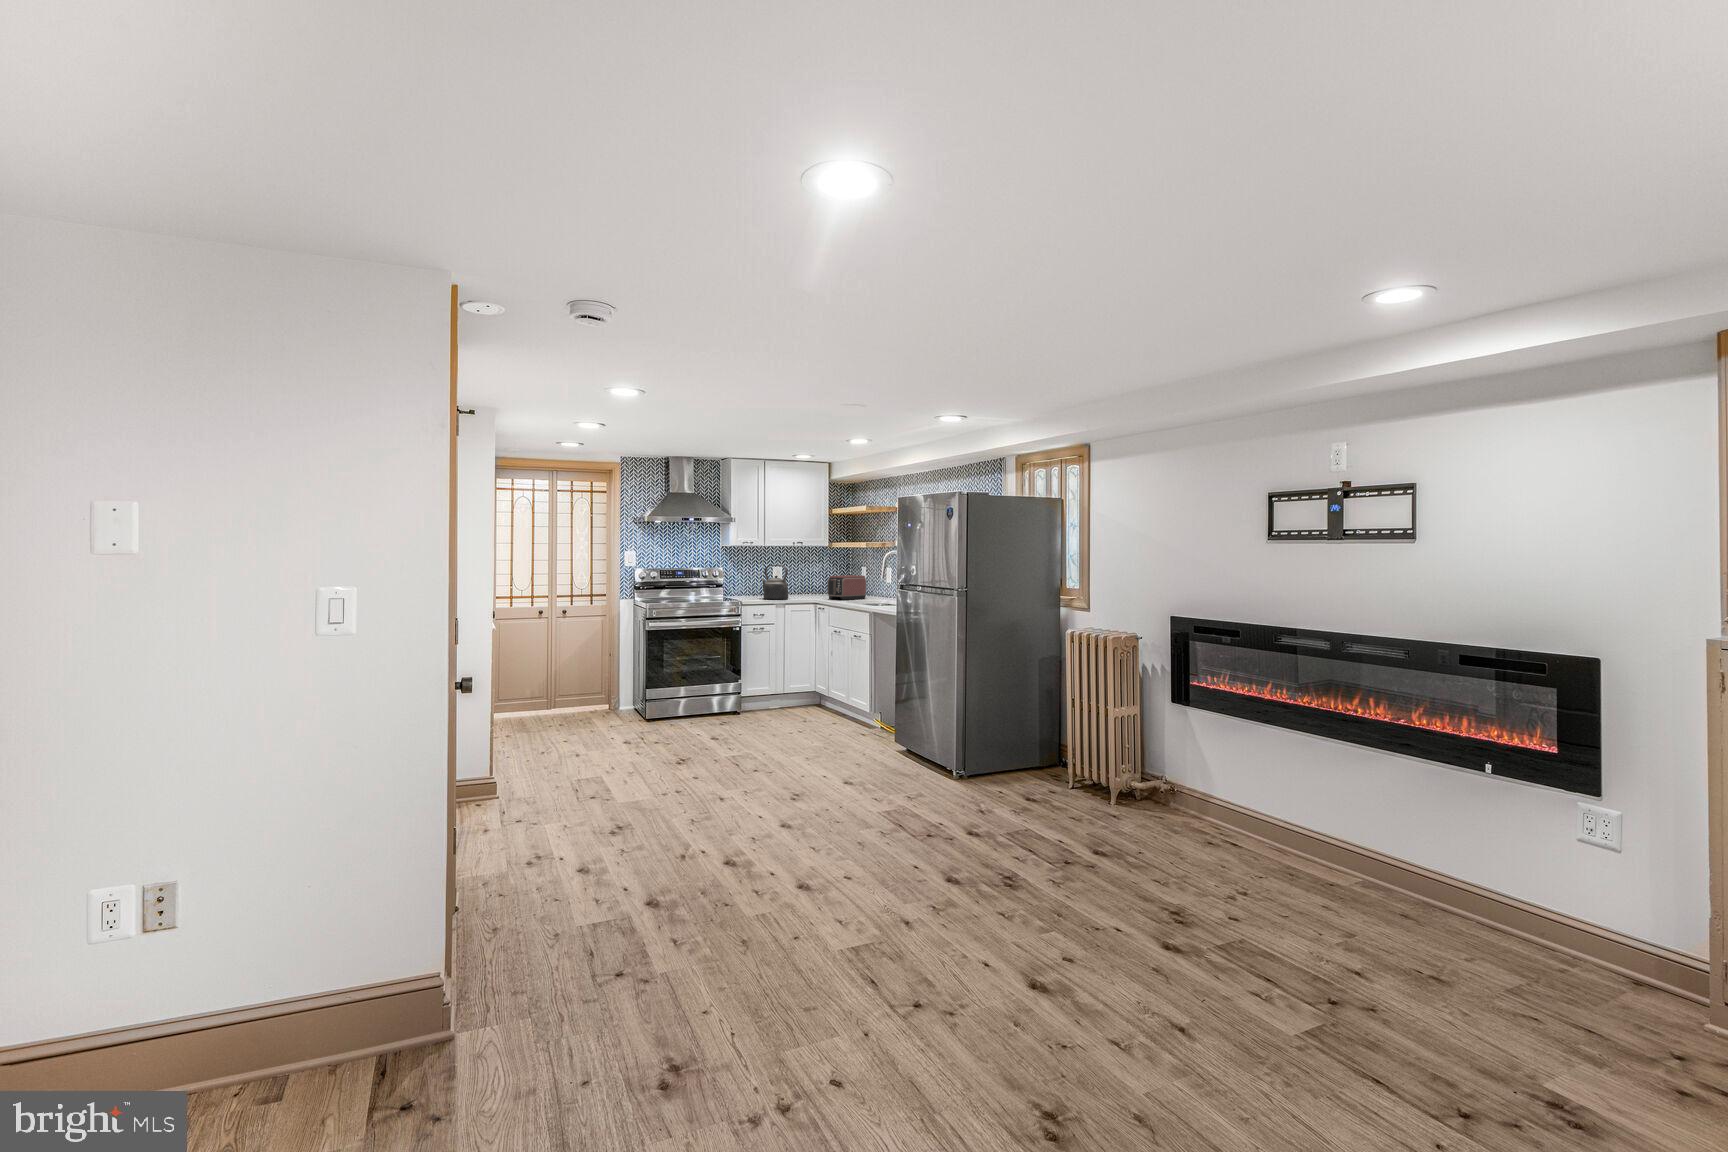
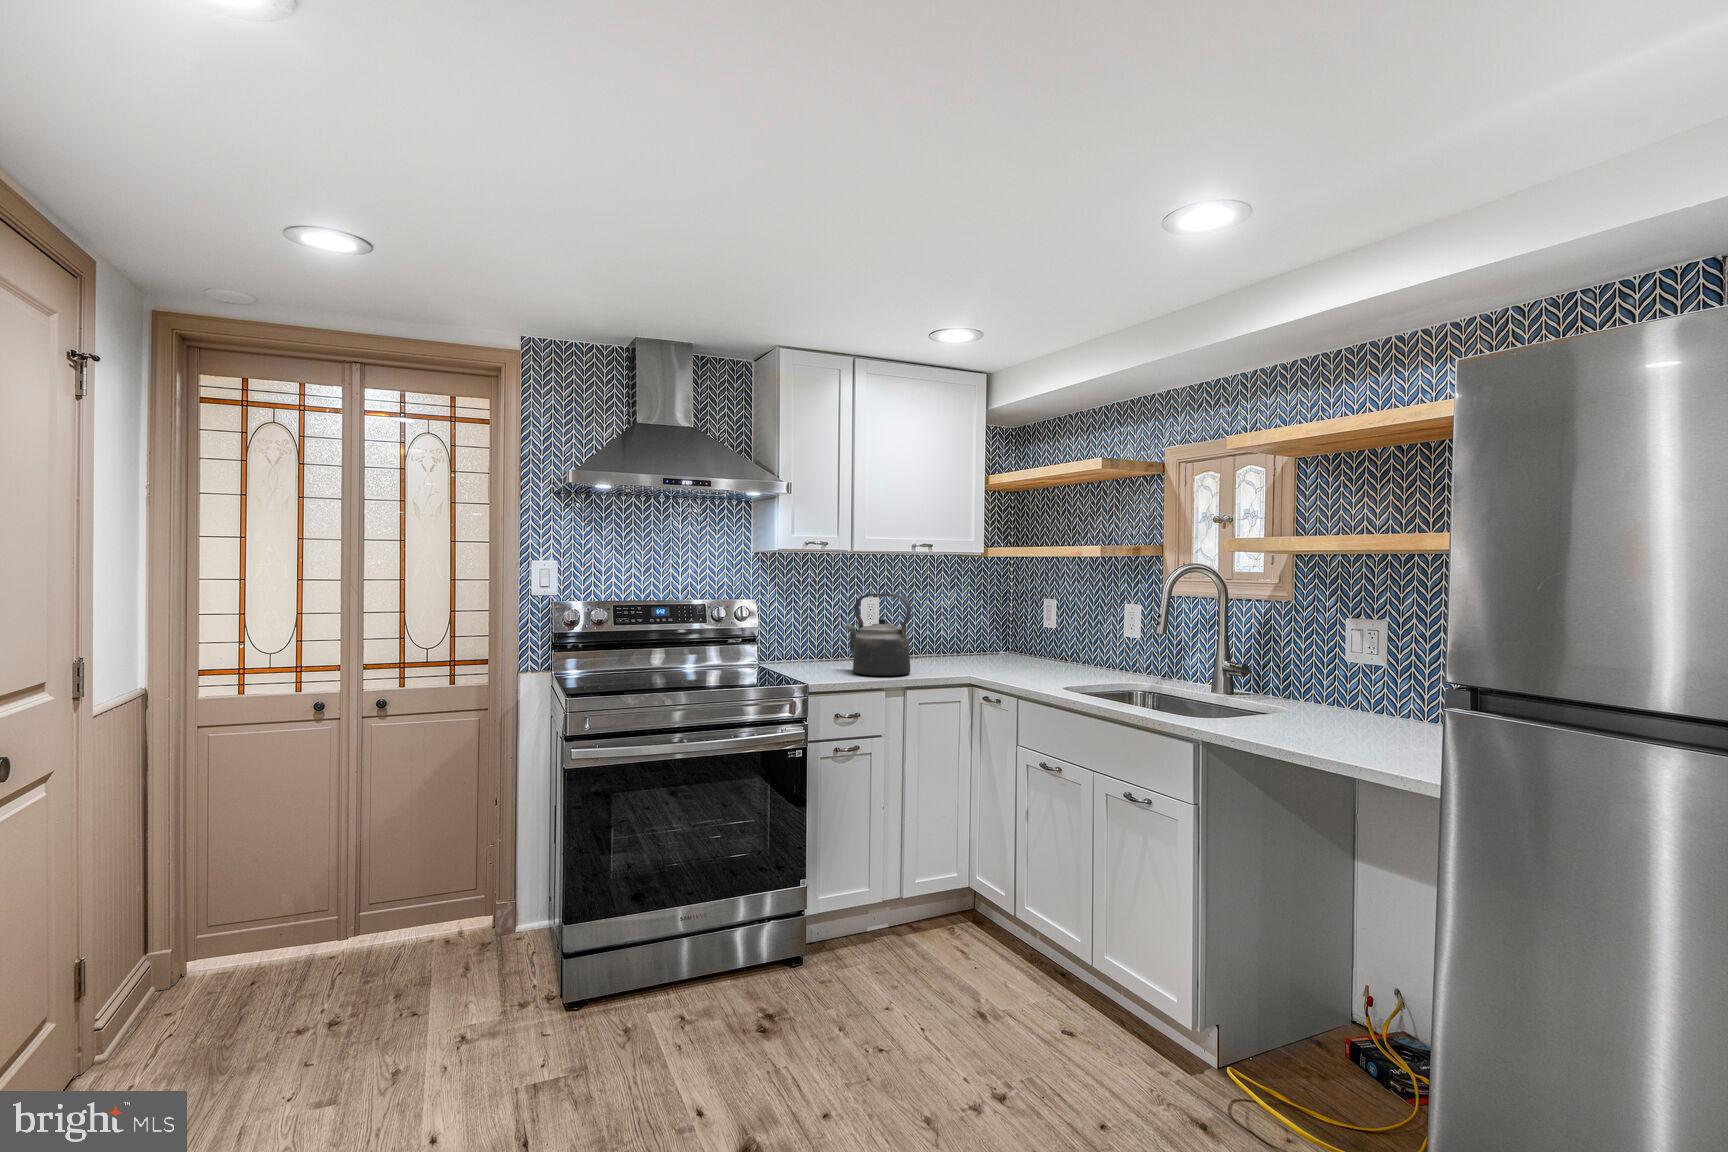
toaster: present [828,575,866,600] -> none [1002,618,1086,678]

